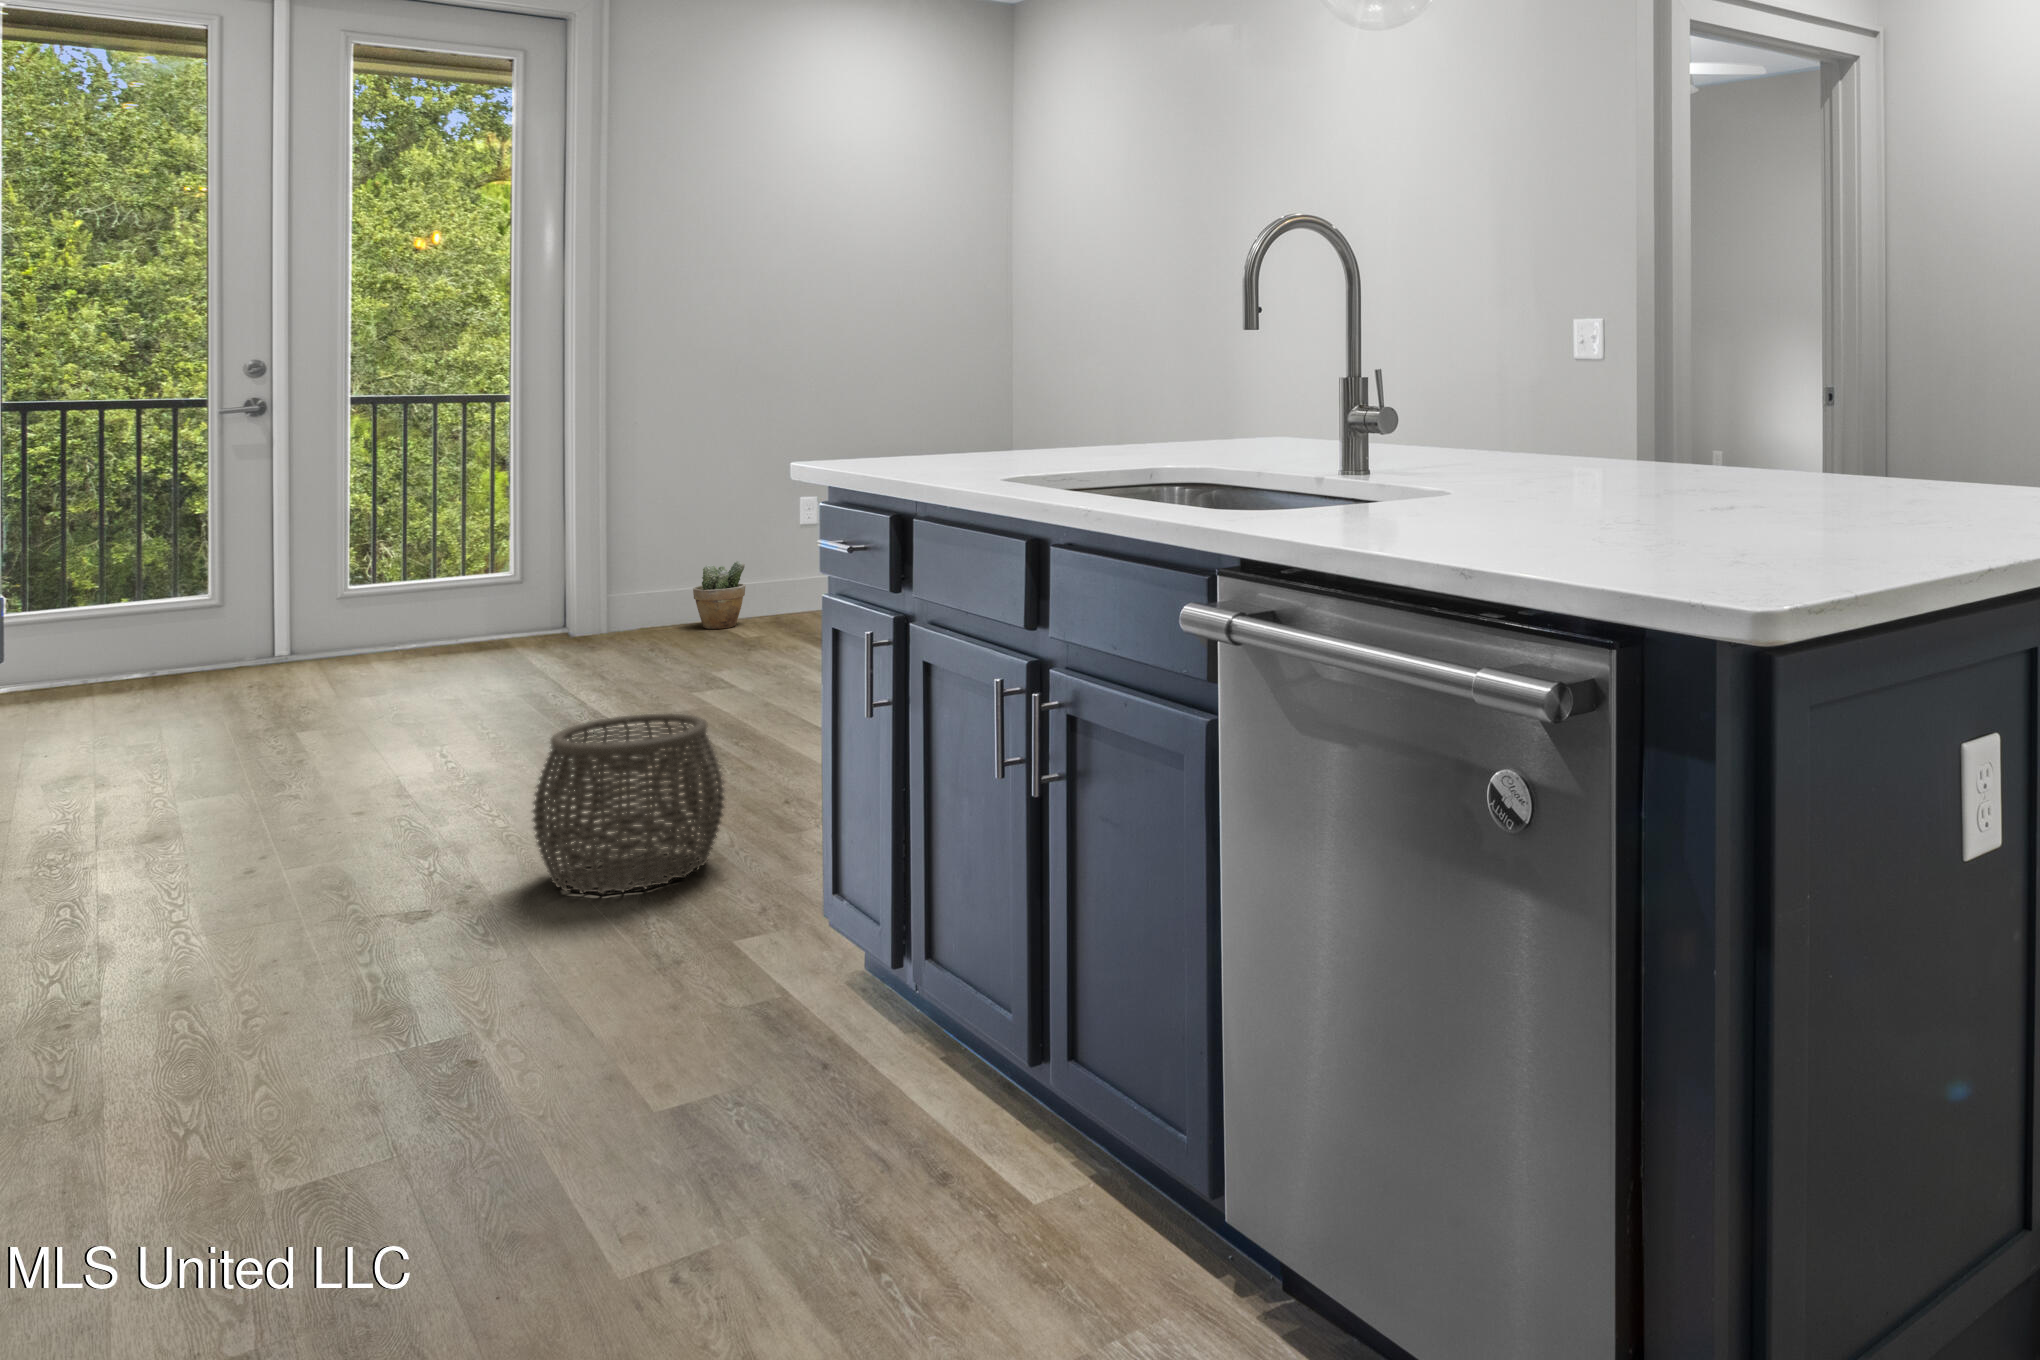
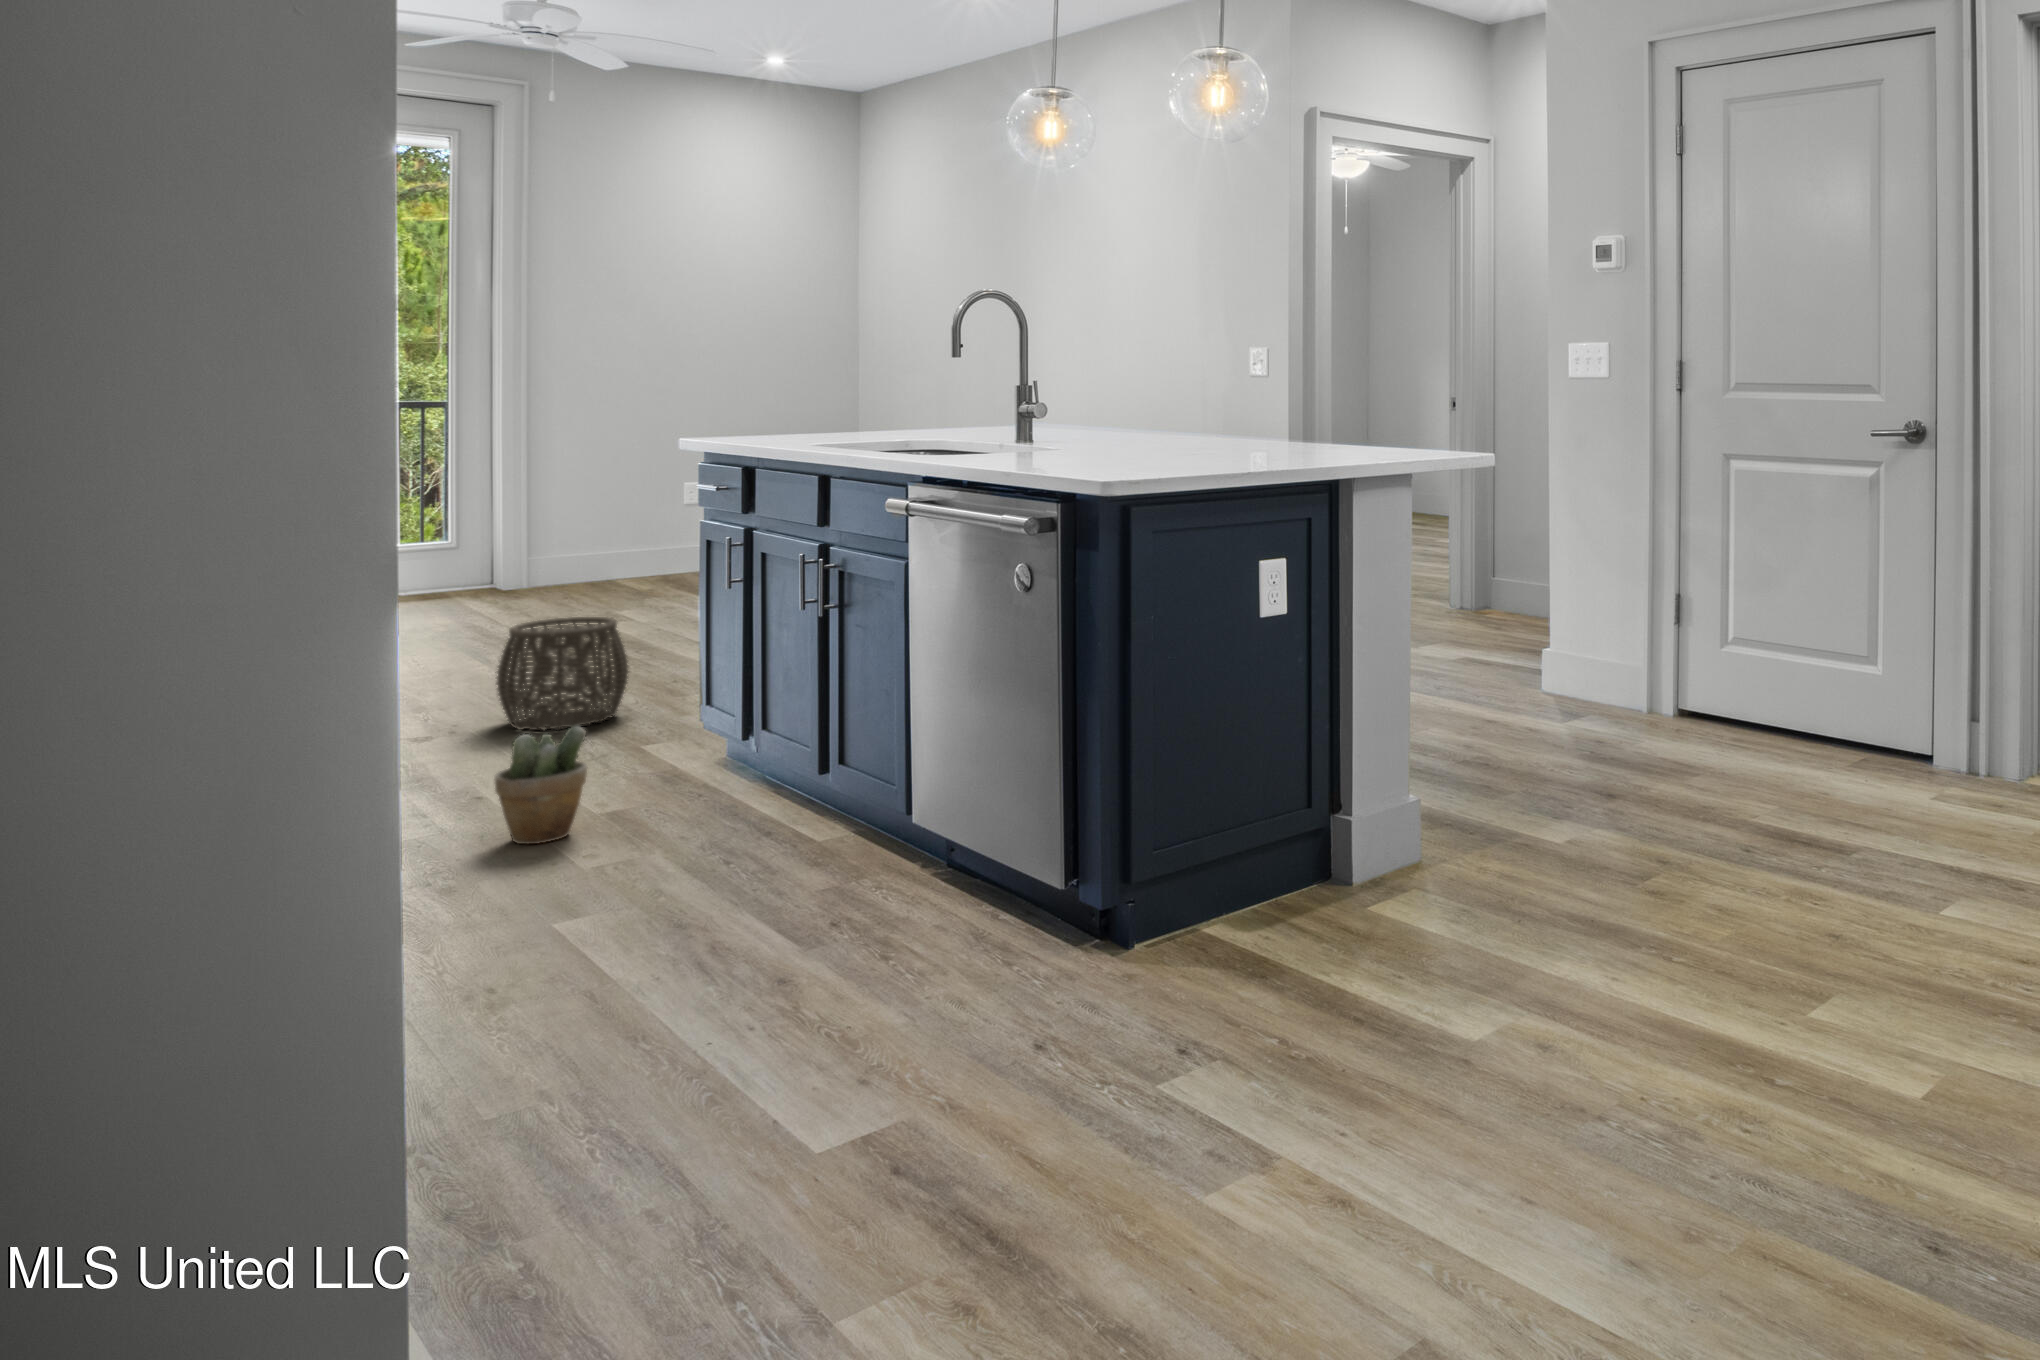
potted plant: present [693,561,746,629] -> present [494,726,587,844]

